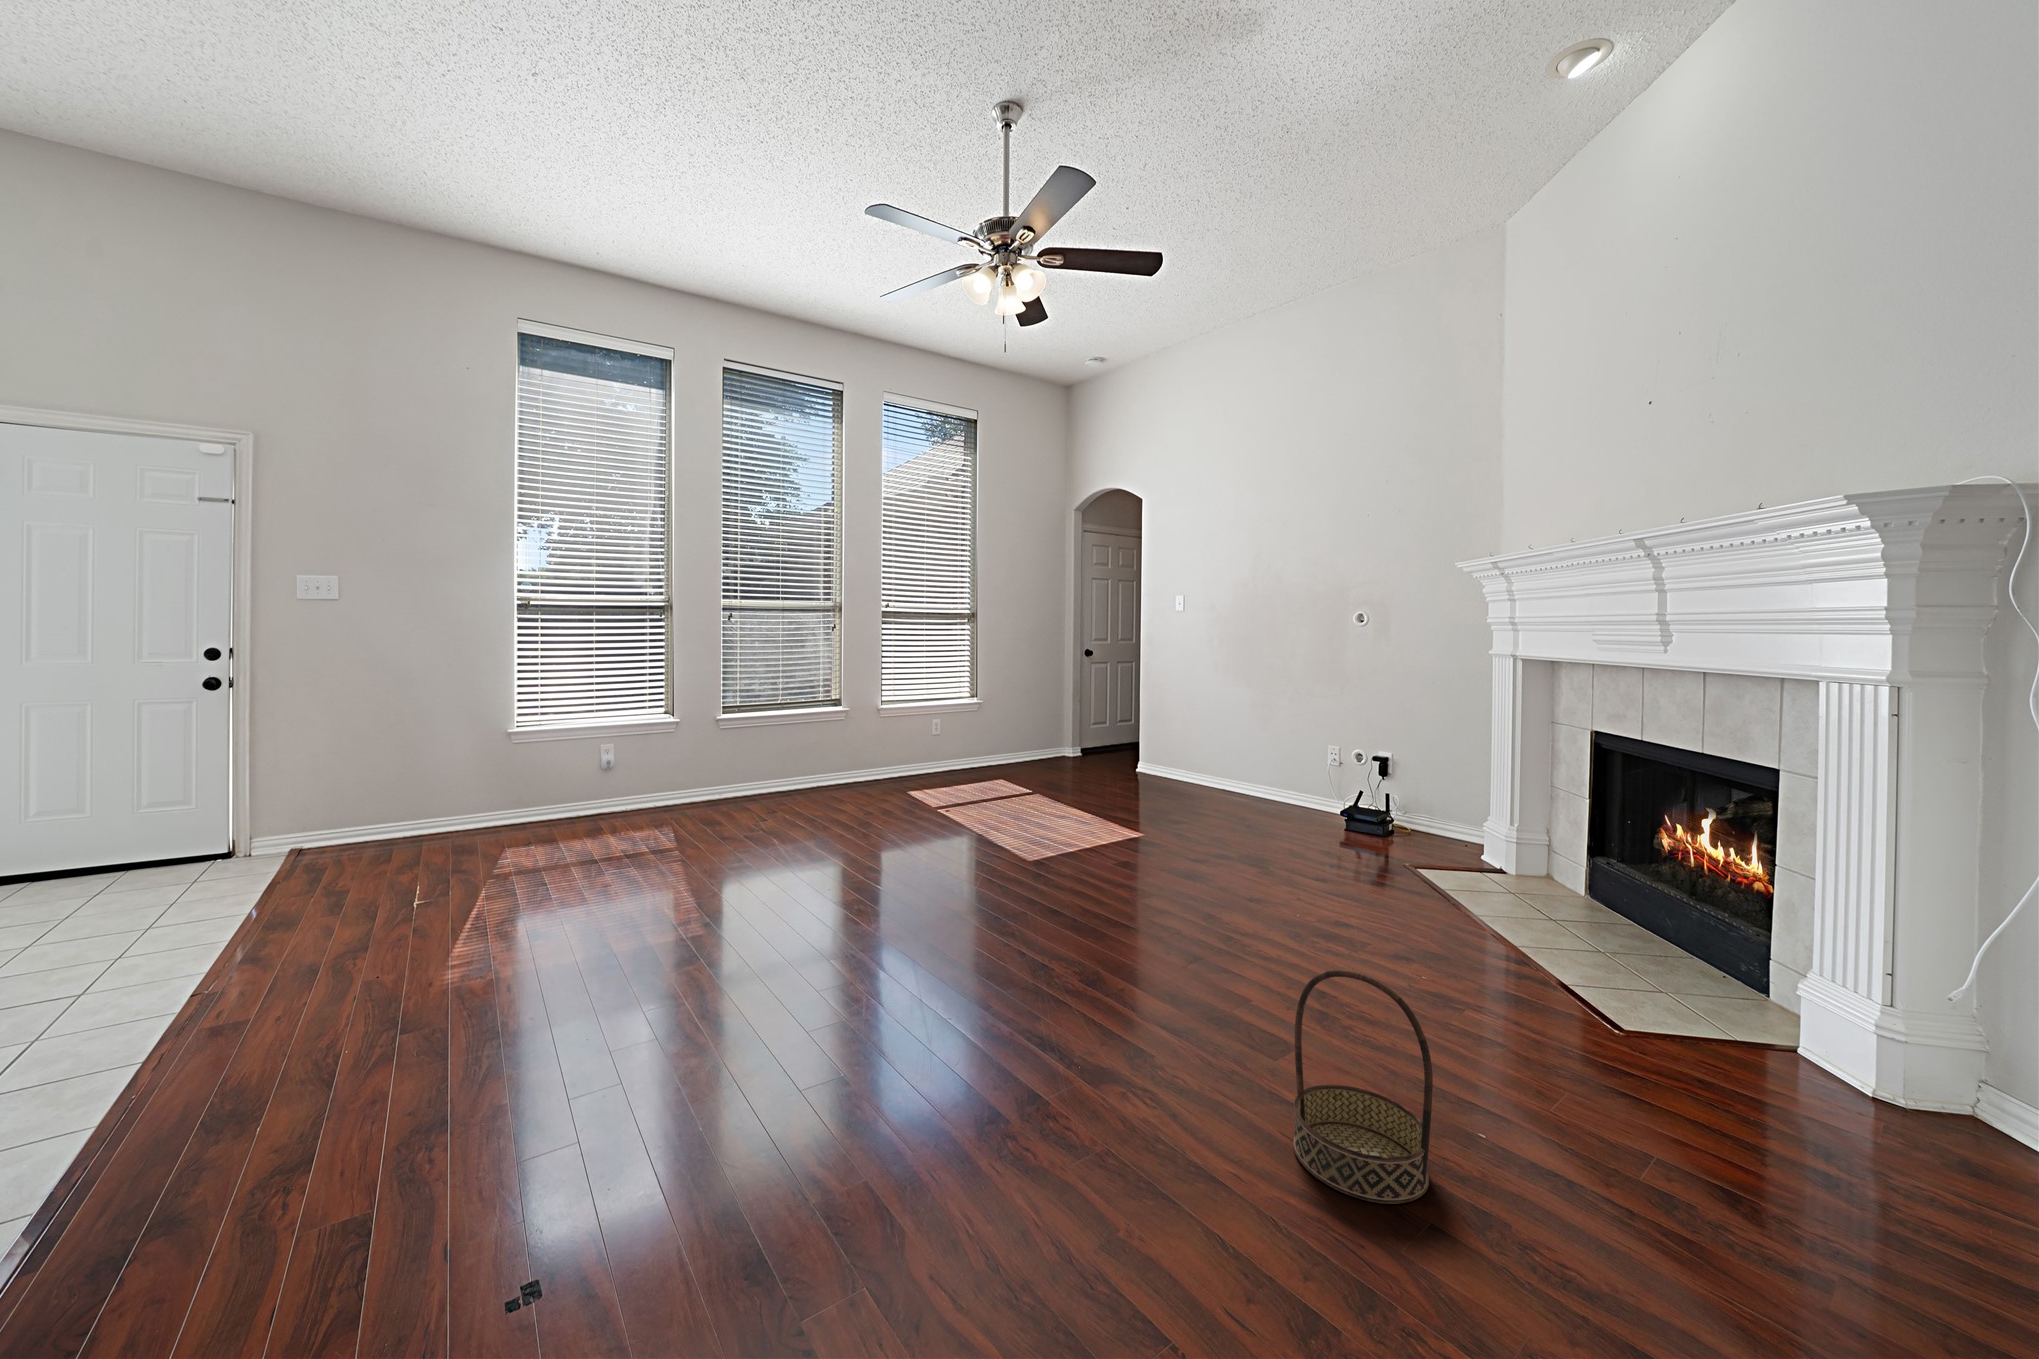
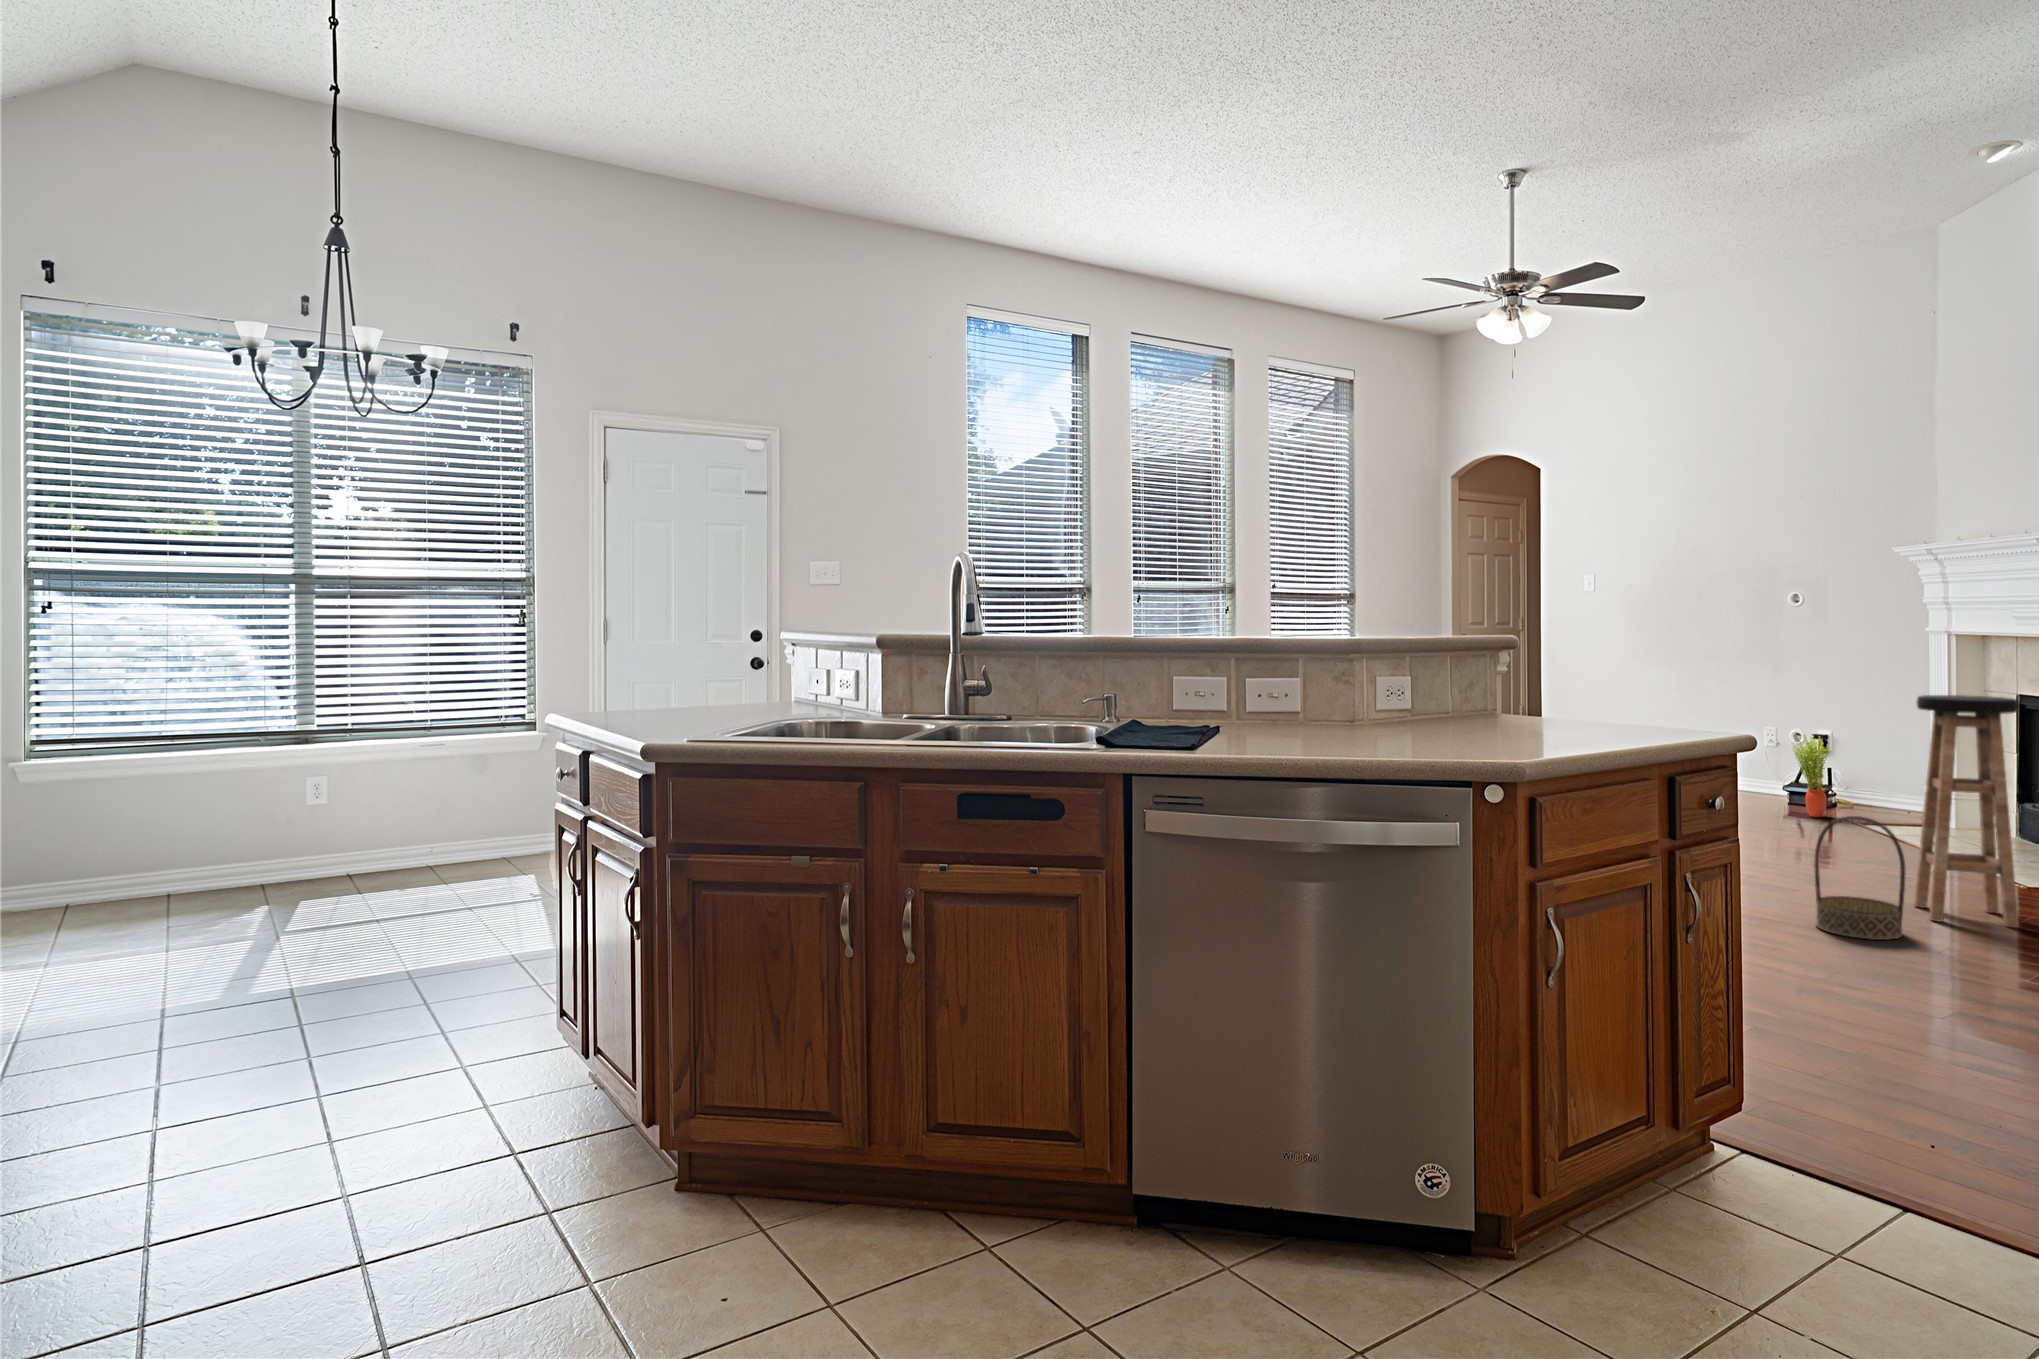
bar stool: none [1456,760,1620,1154] -> present [1914,695,2019,928]
potted plant: none [1343,761,1384,853] -> present [1791,733,1831,817]

